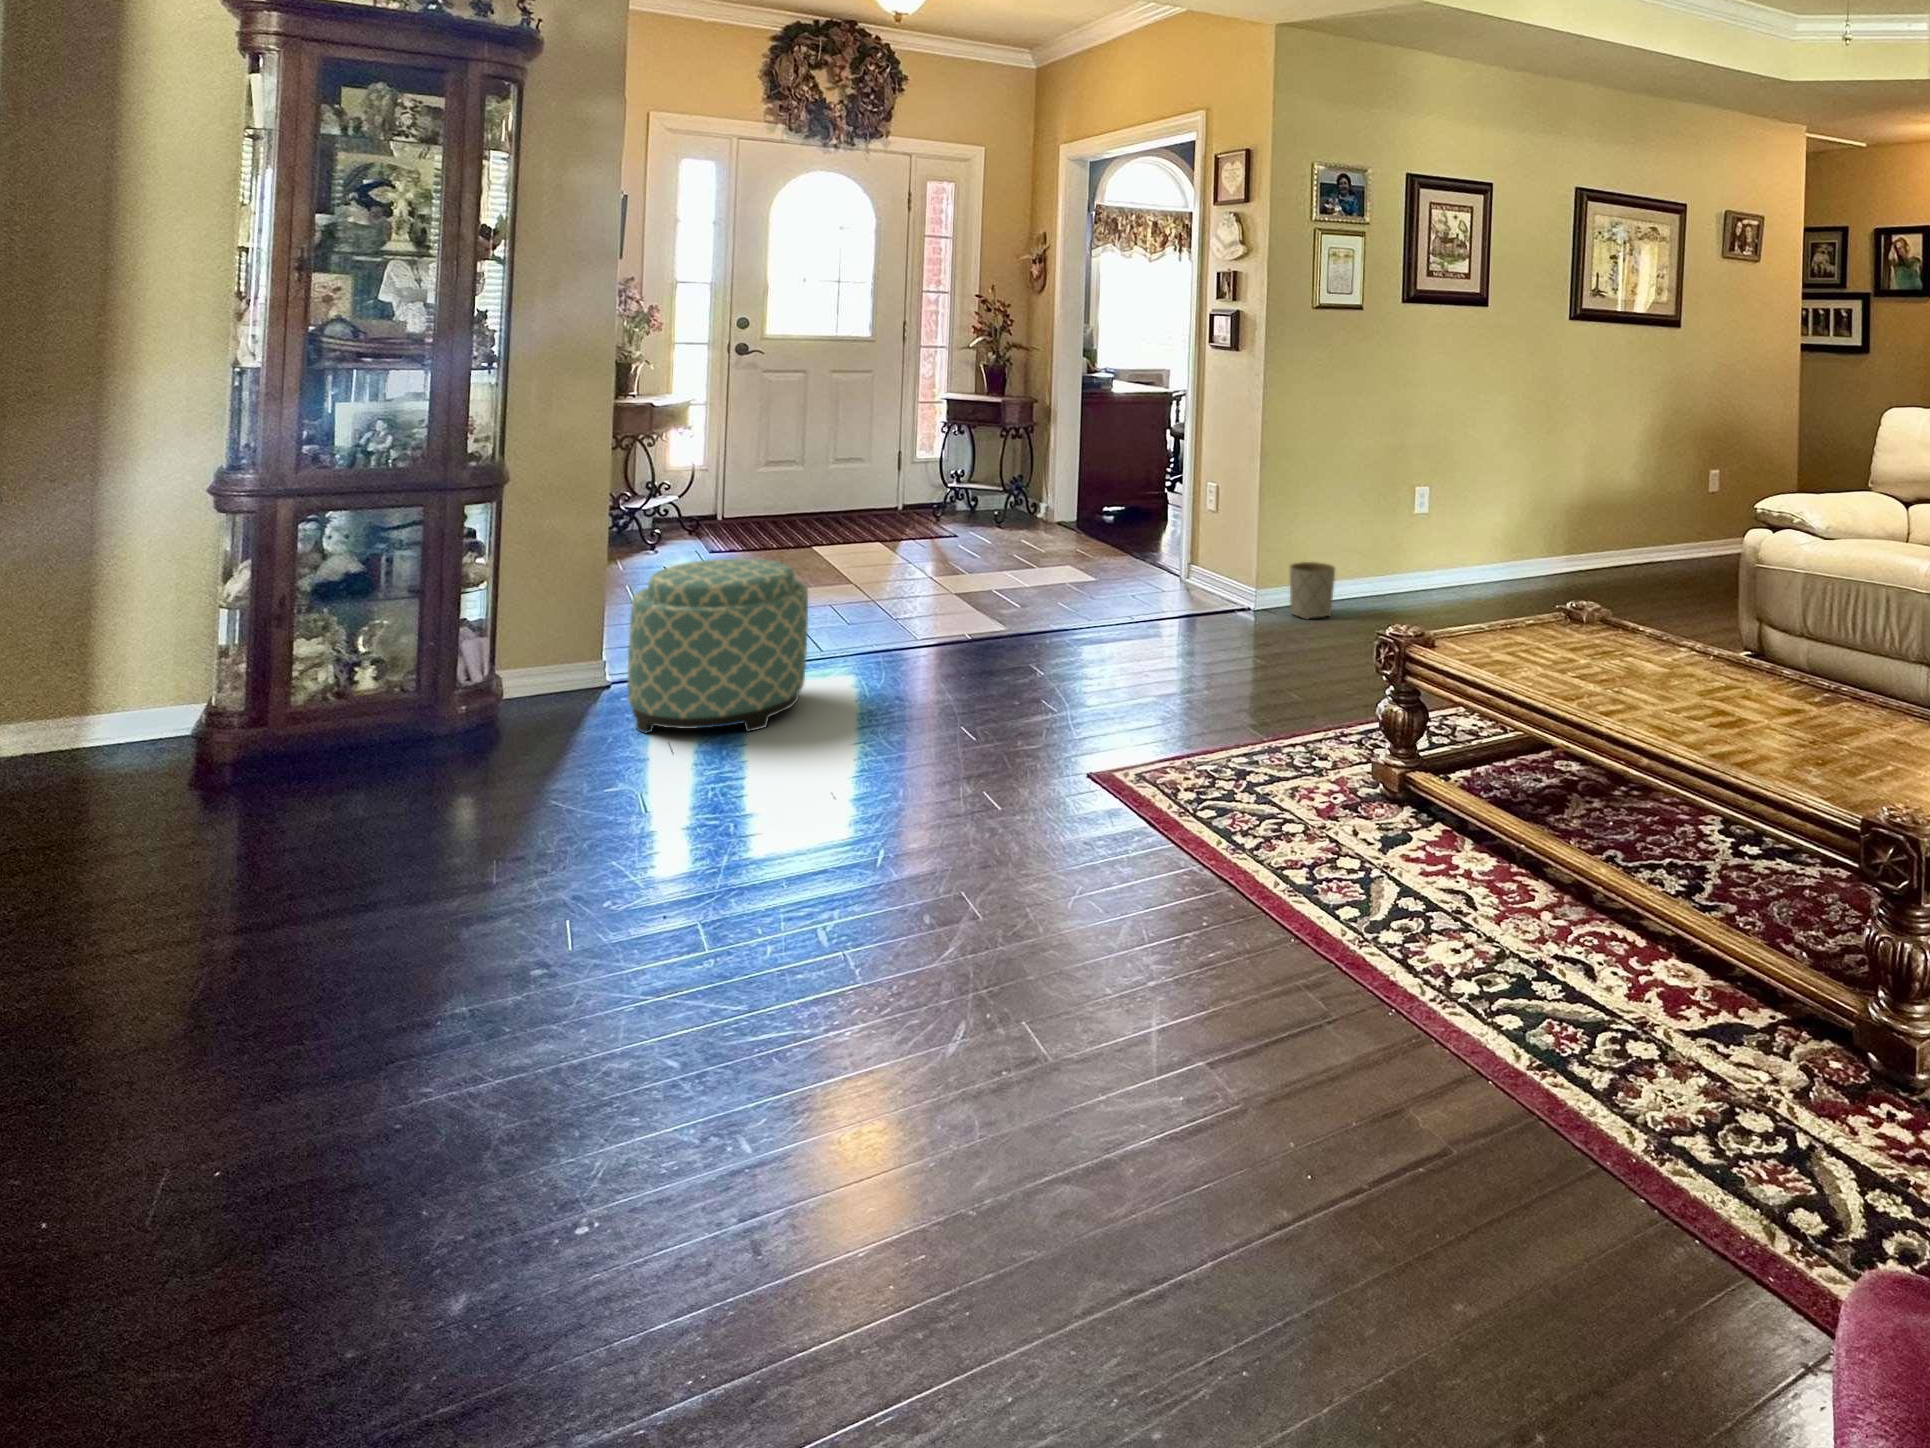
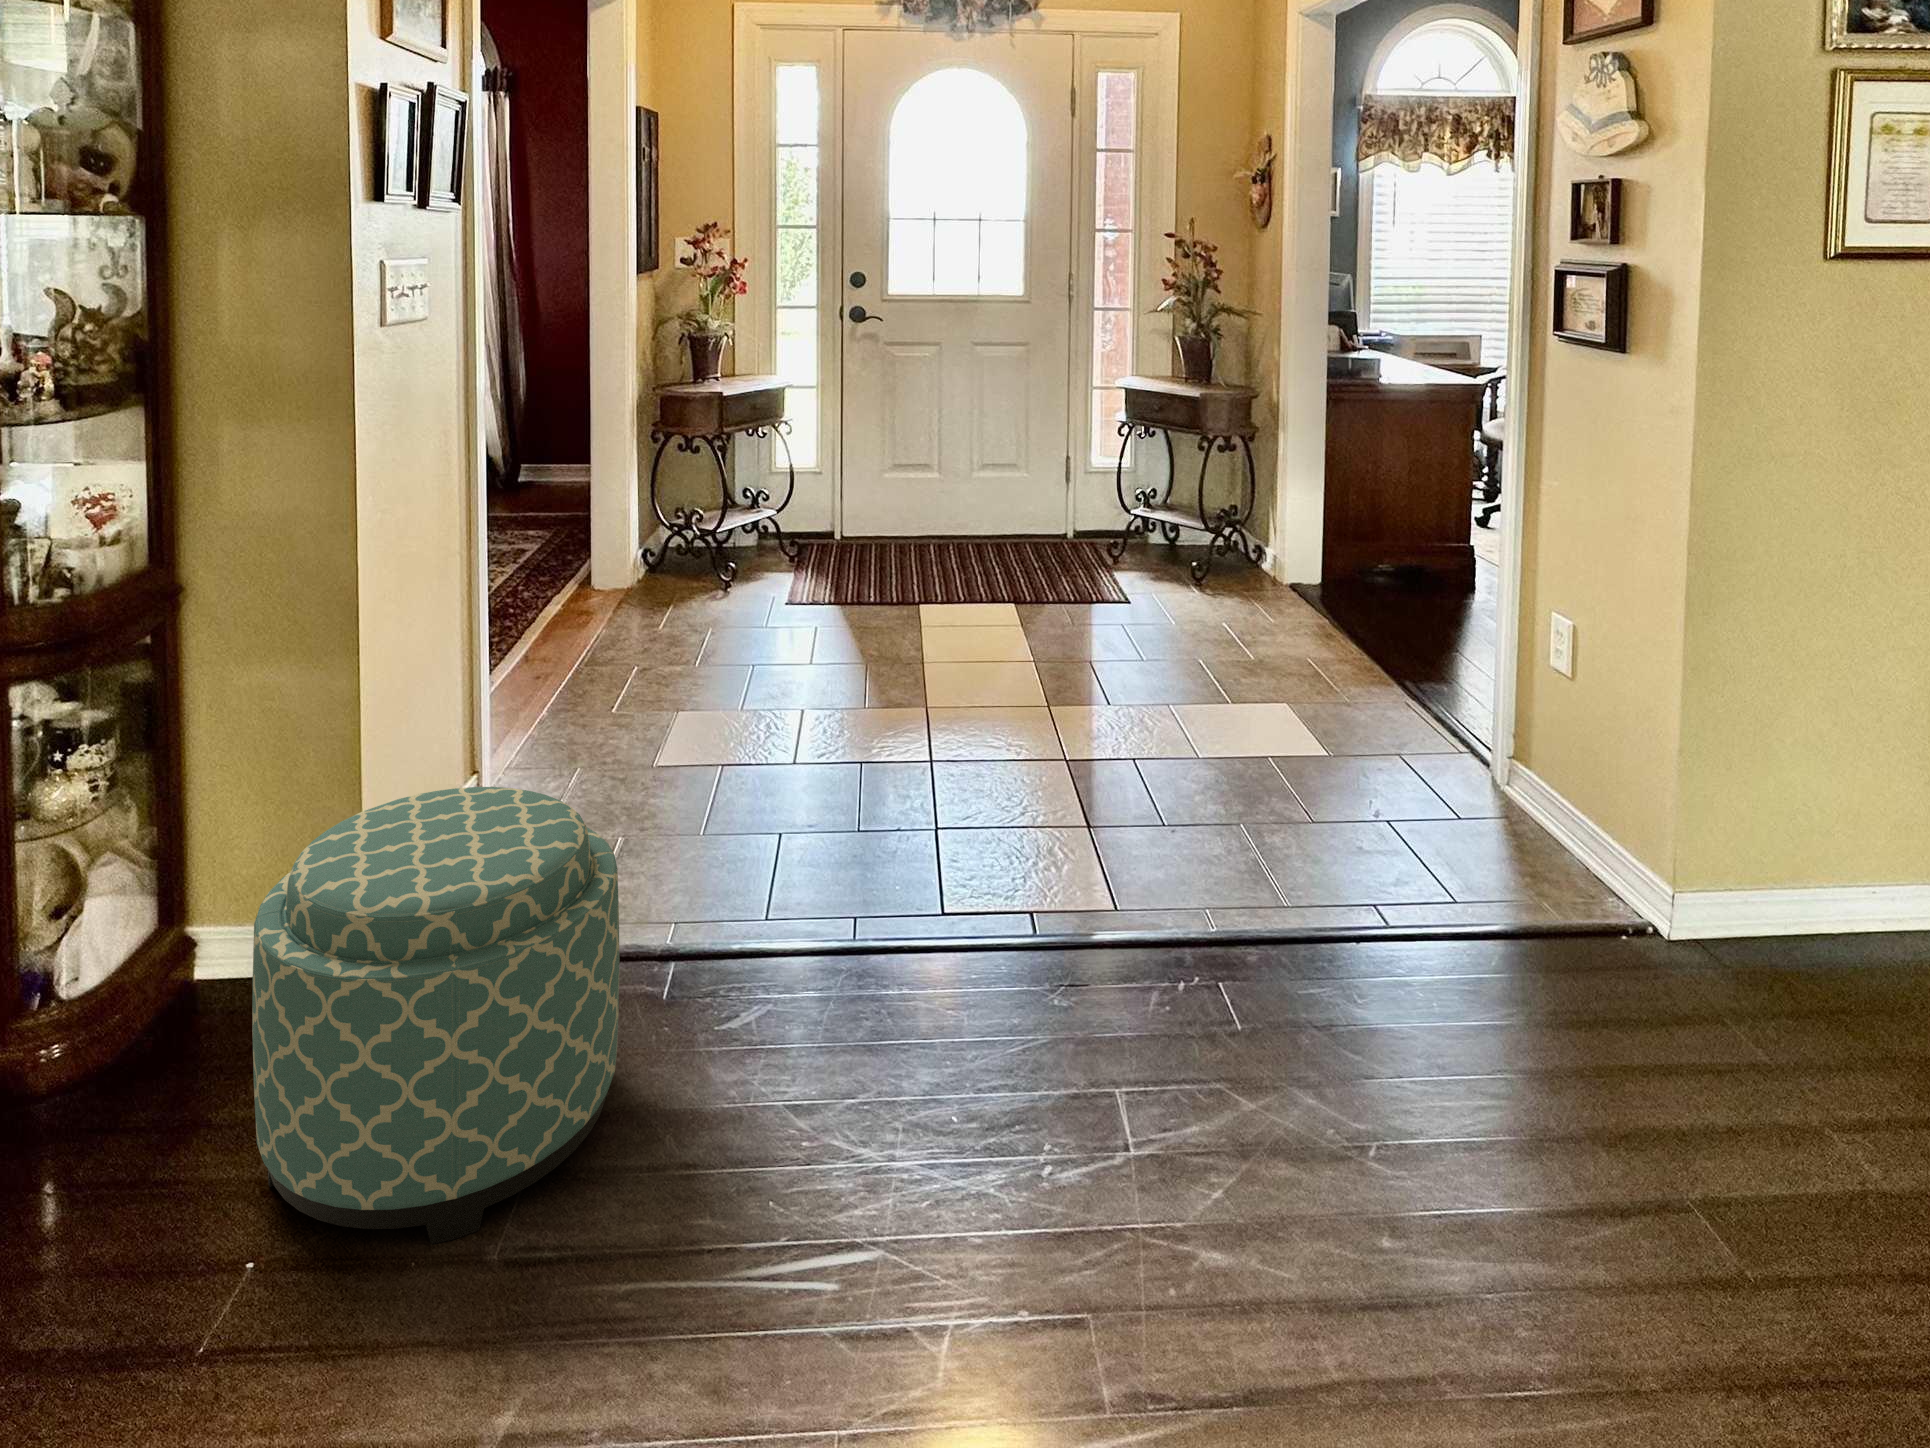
planter: present [1290,562,1335,619] -> none [1765,851,1897,1010]

